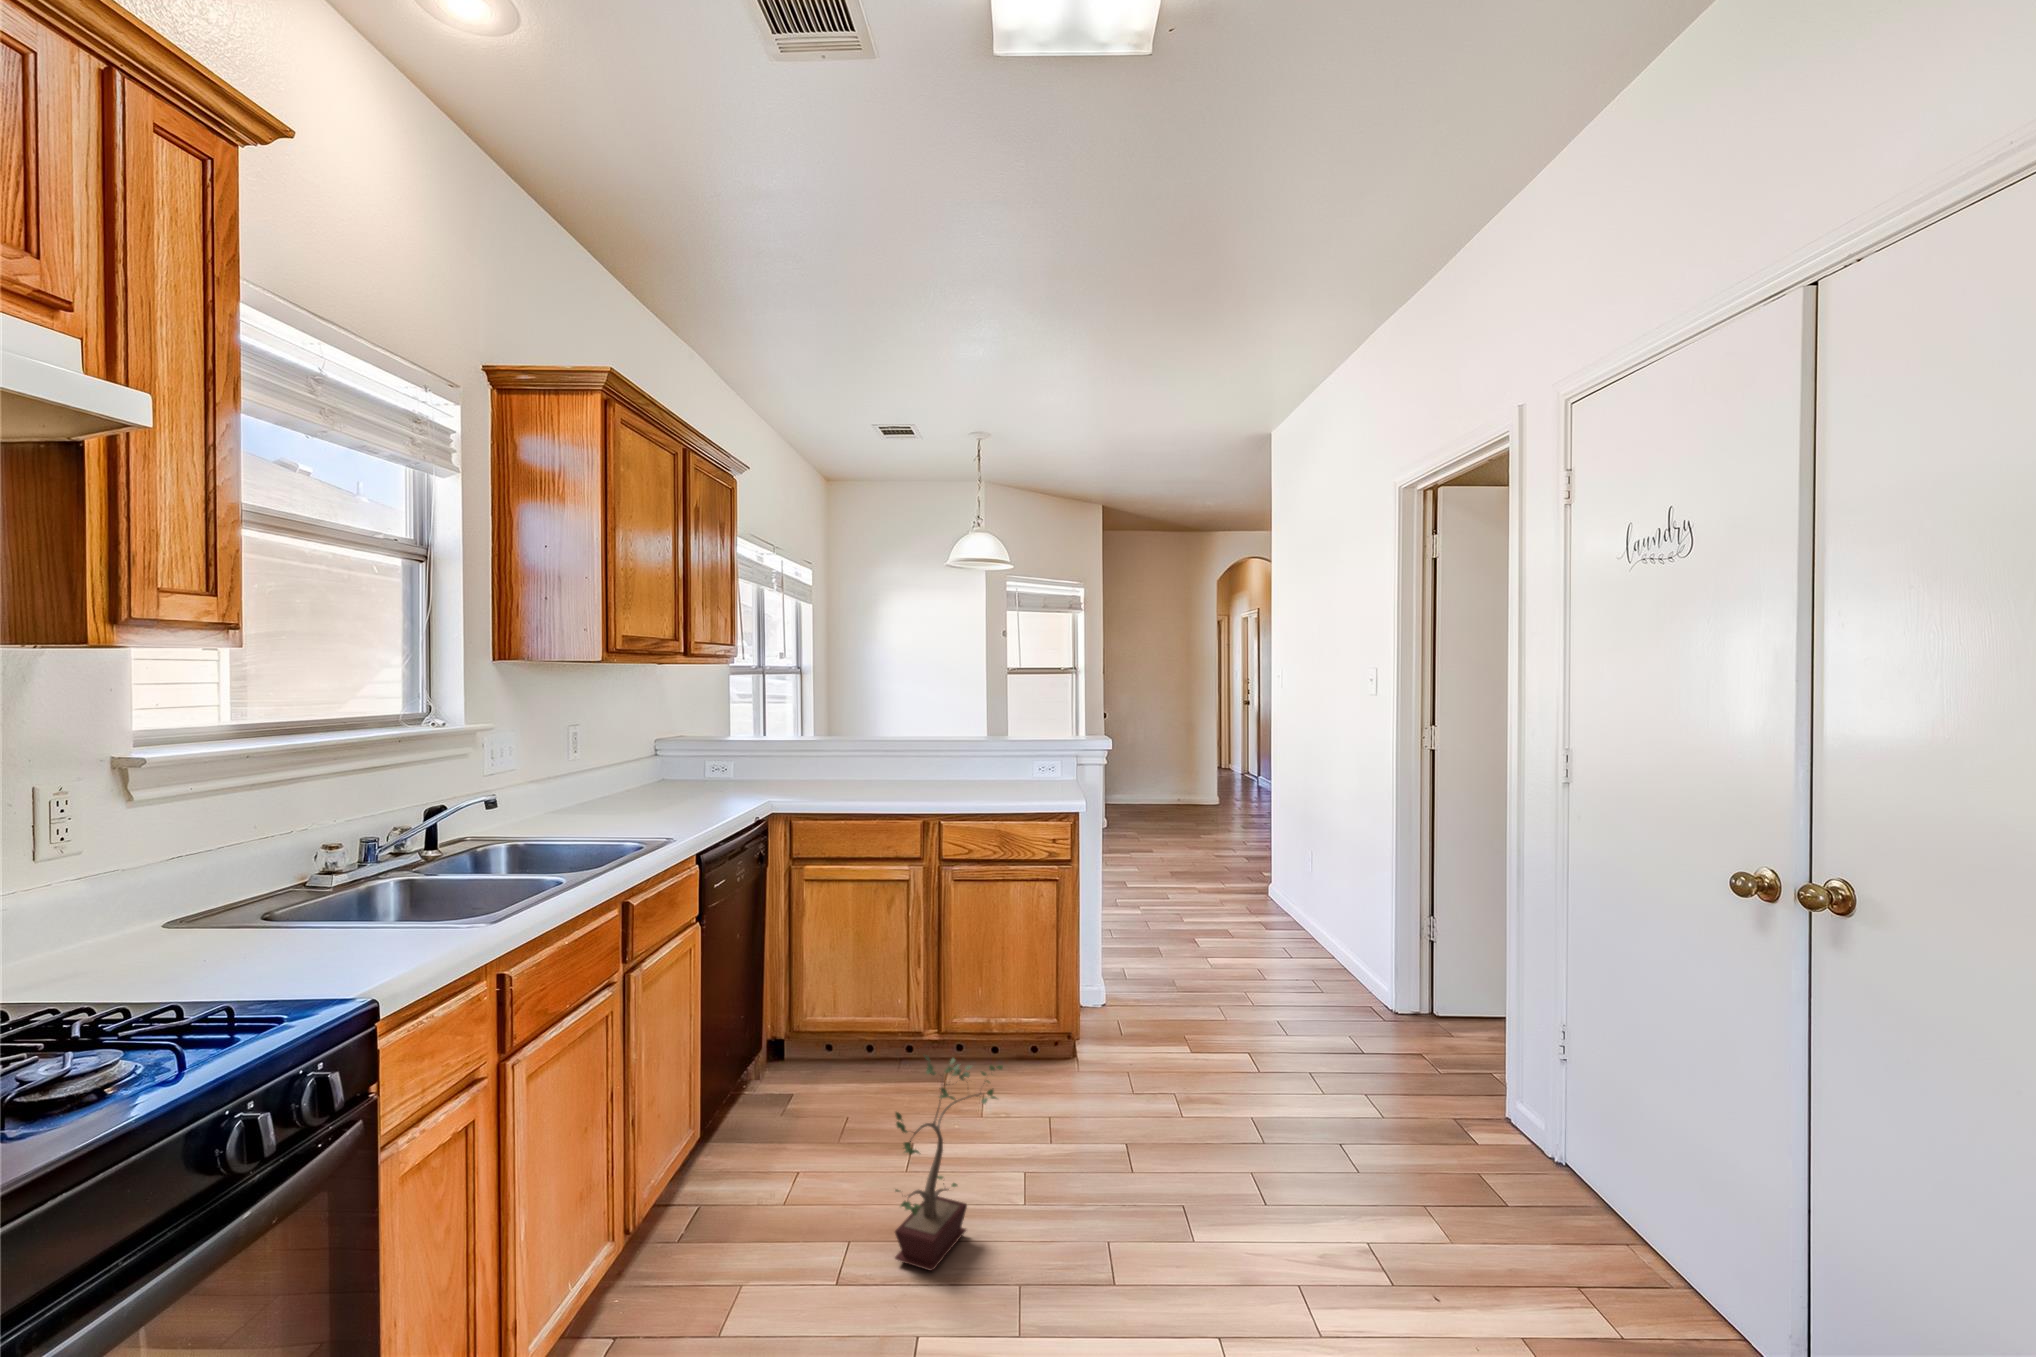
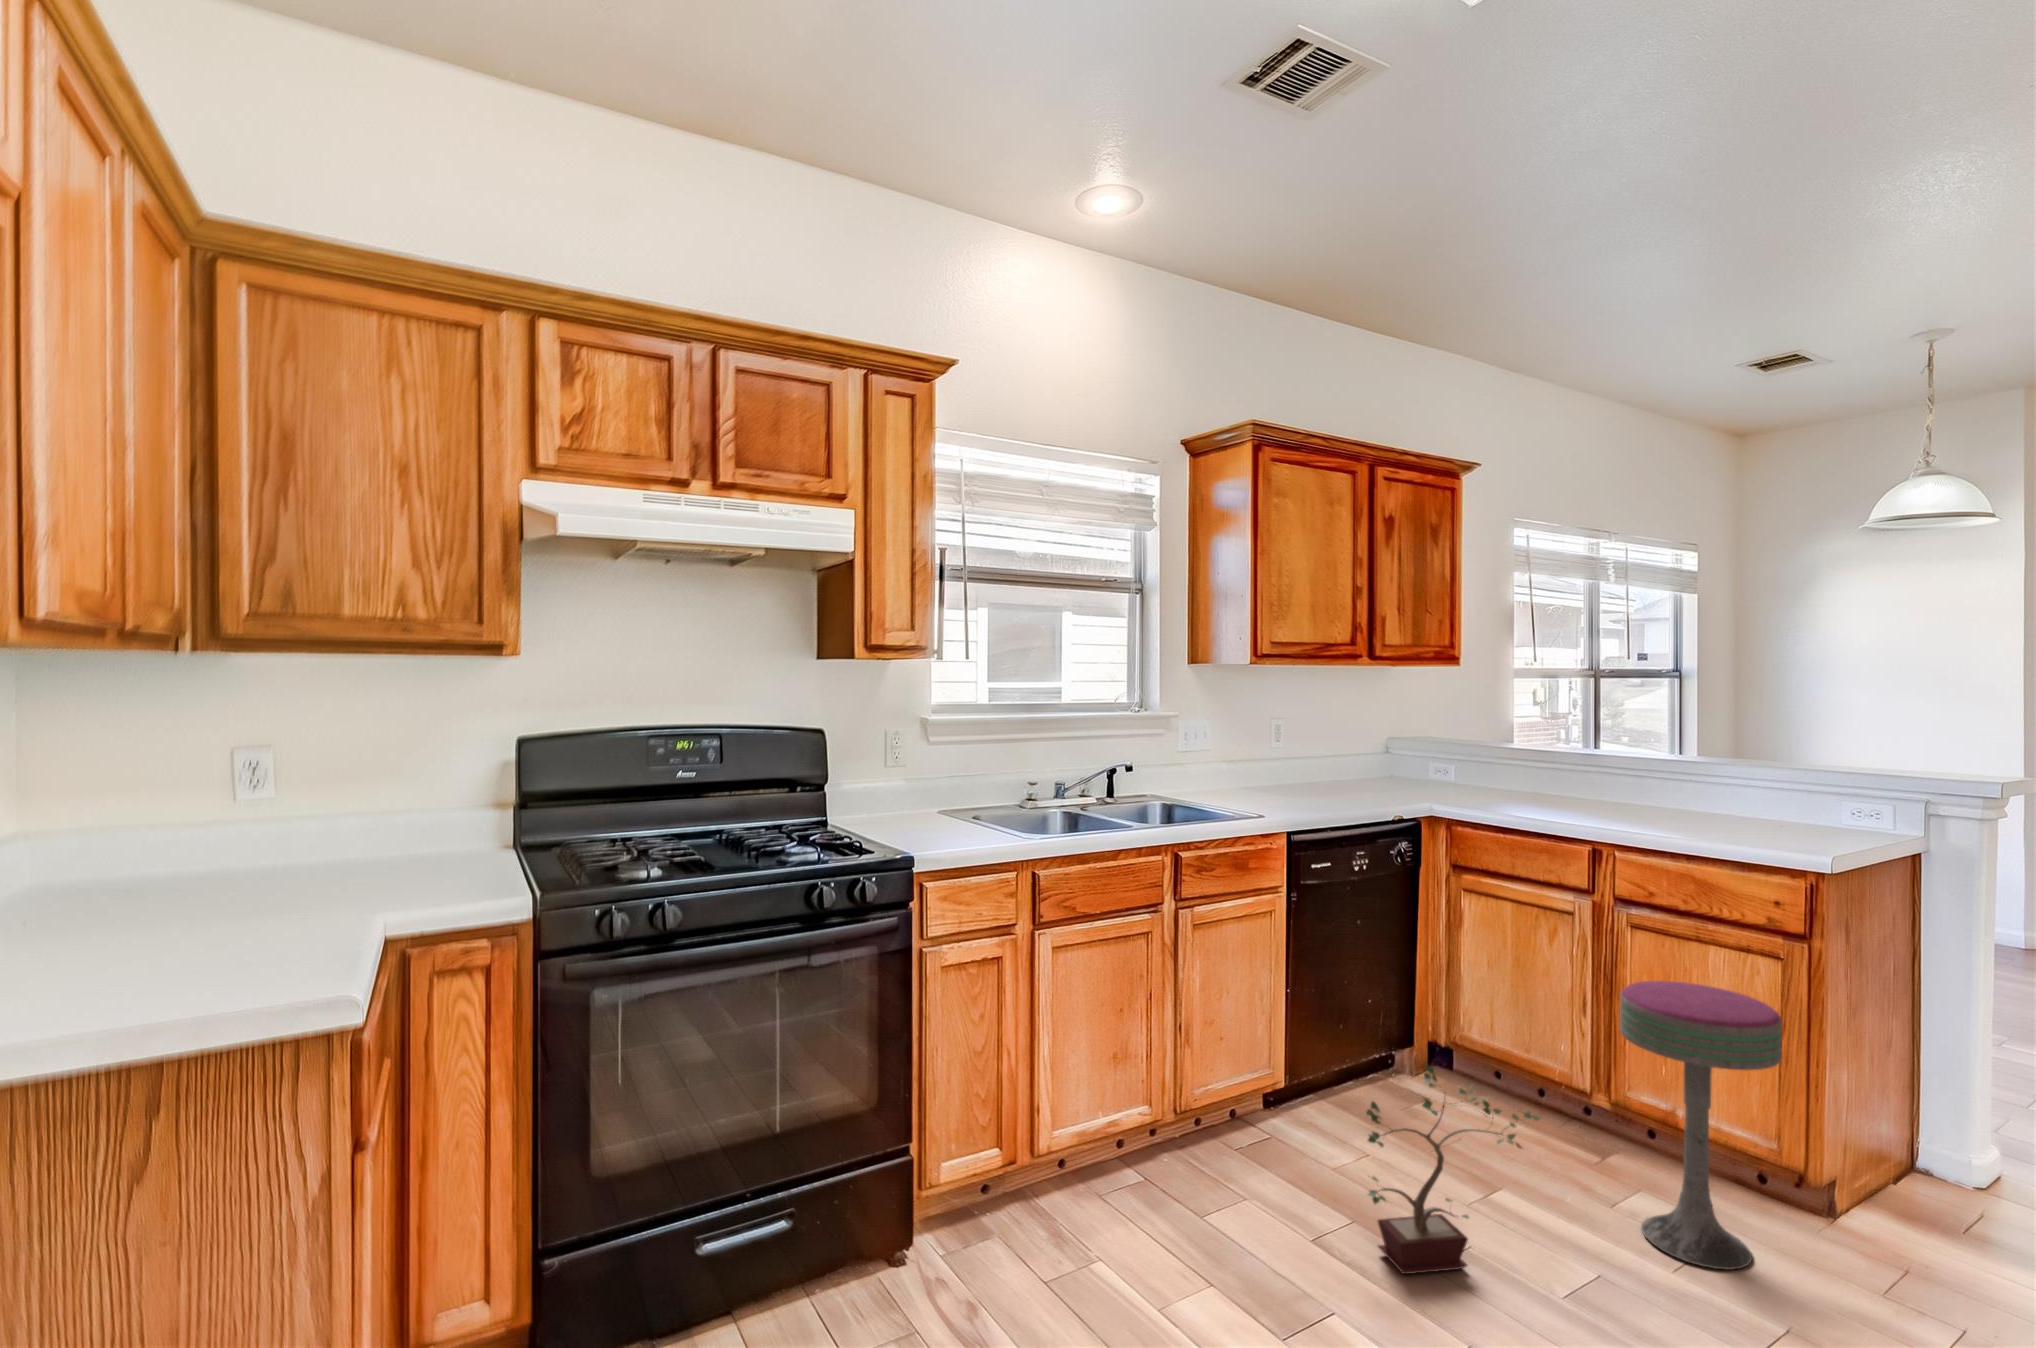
bar stool: none [1001,915,1107,1138] -> present [1620,981,1782,1270]

